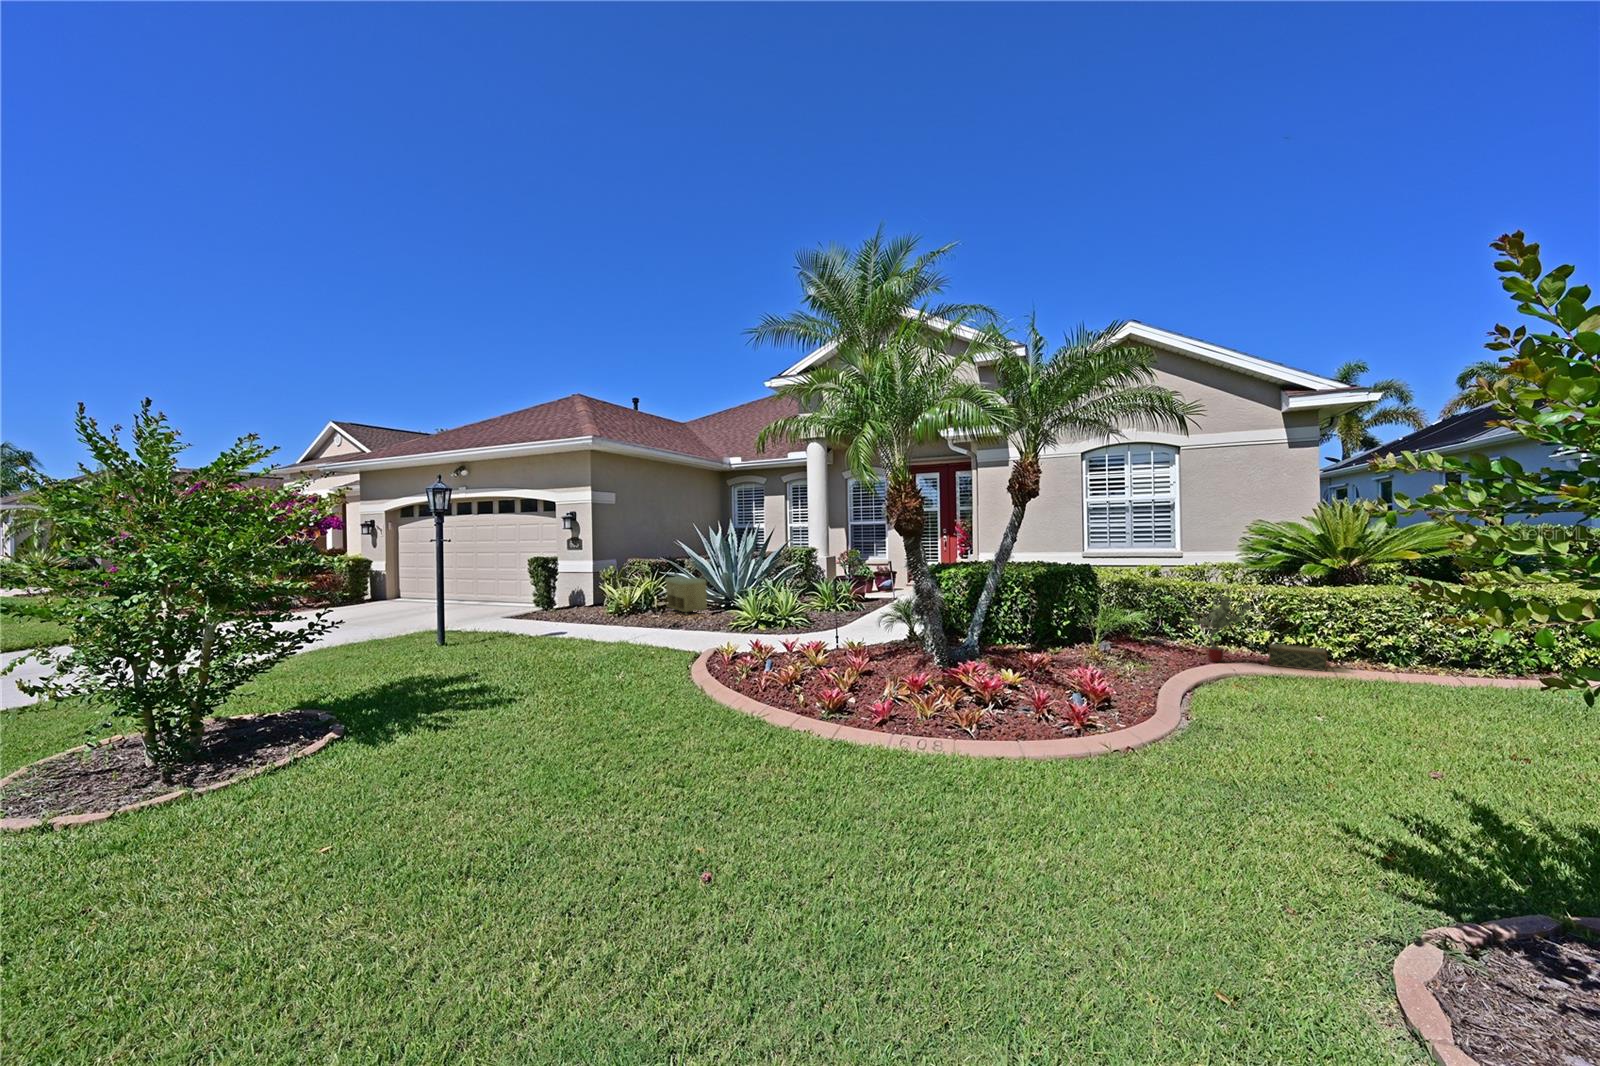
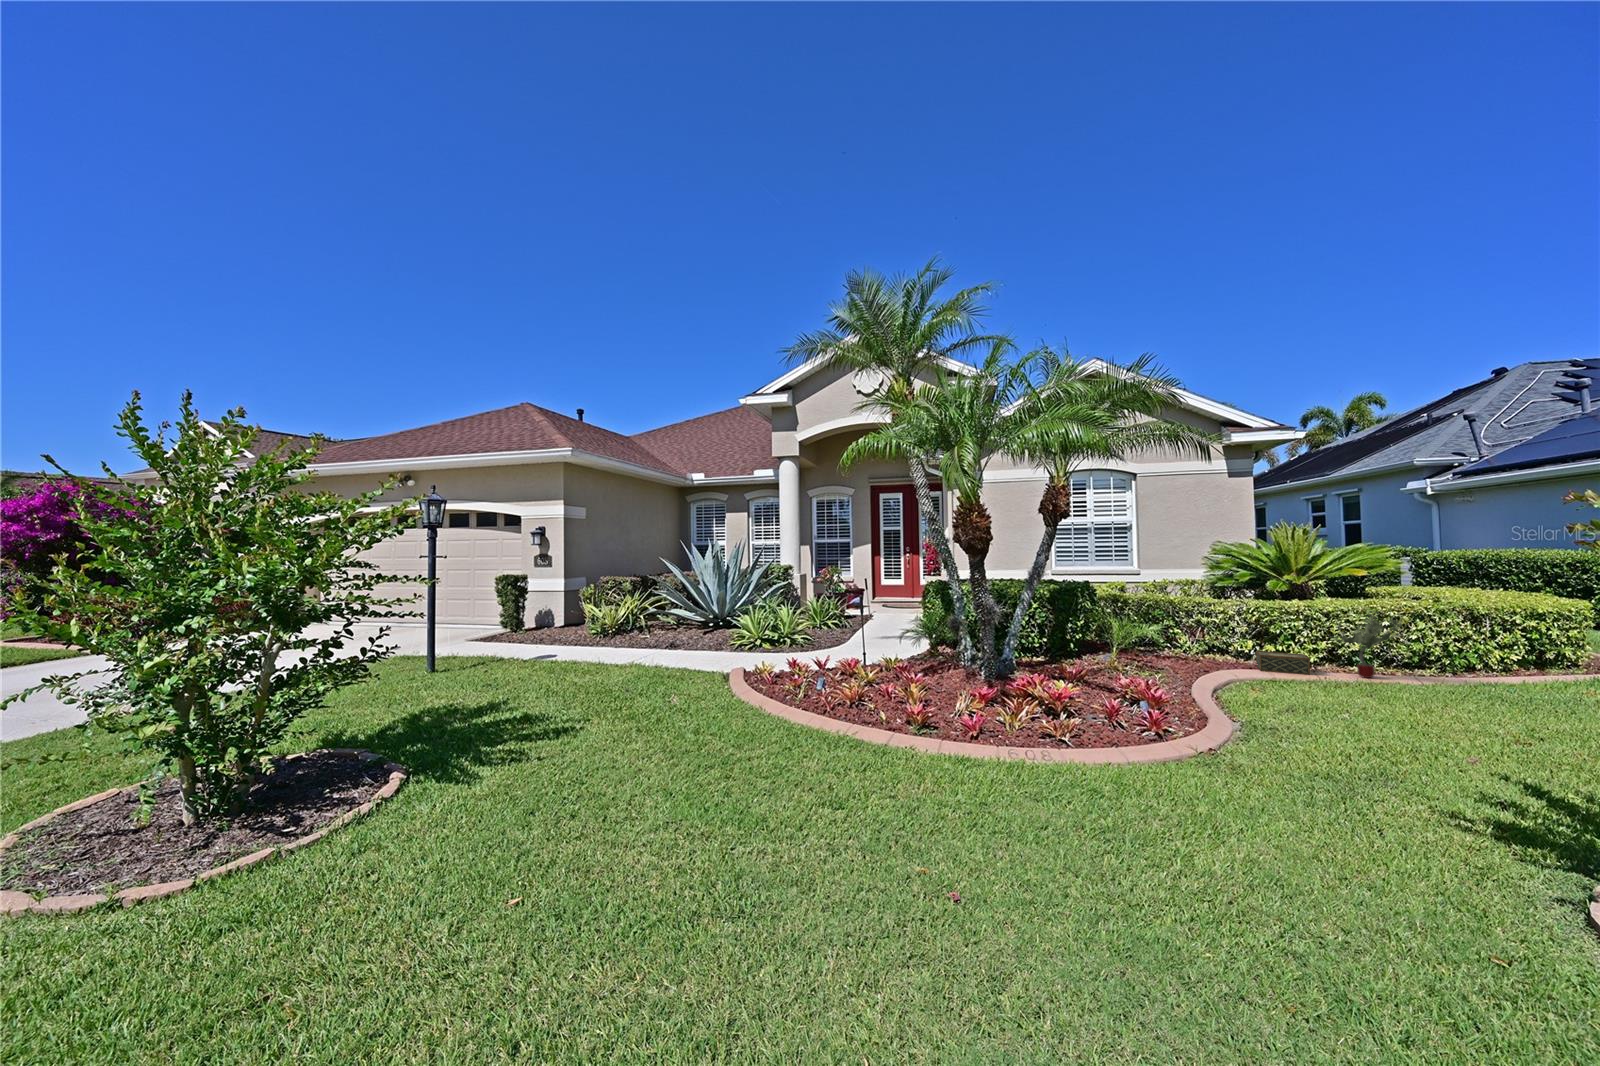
storage bench: present [665,576,707,613] -> none [653,594,700,635]
potted tree: present [1184,593,1249,662] -> present [1332,611,1402,678]

